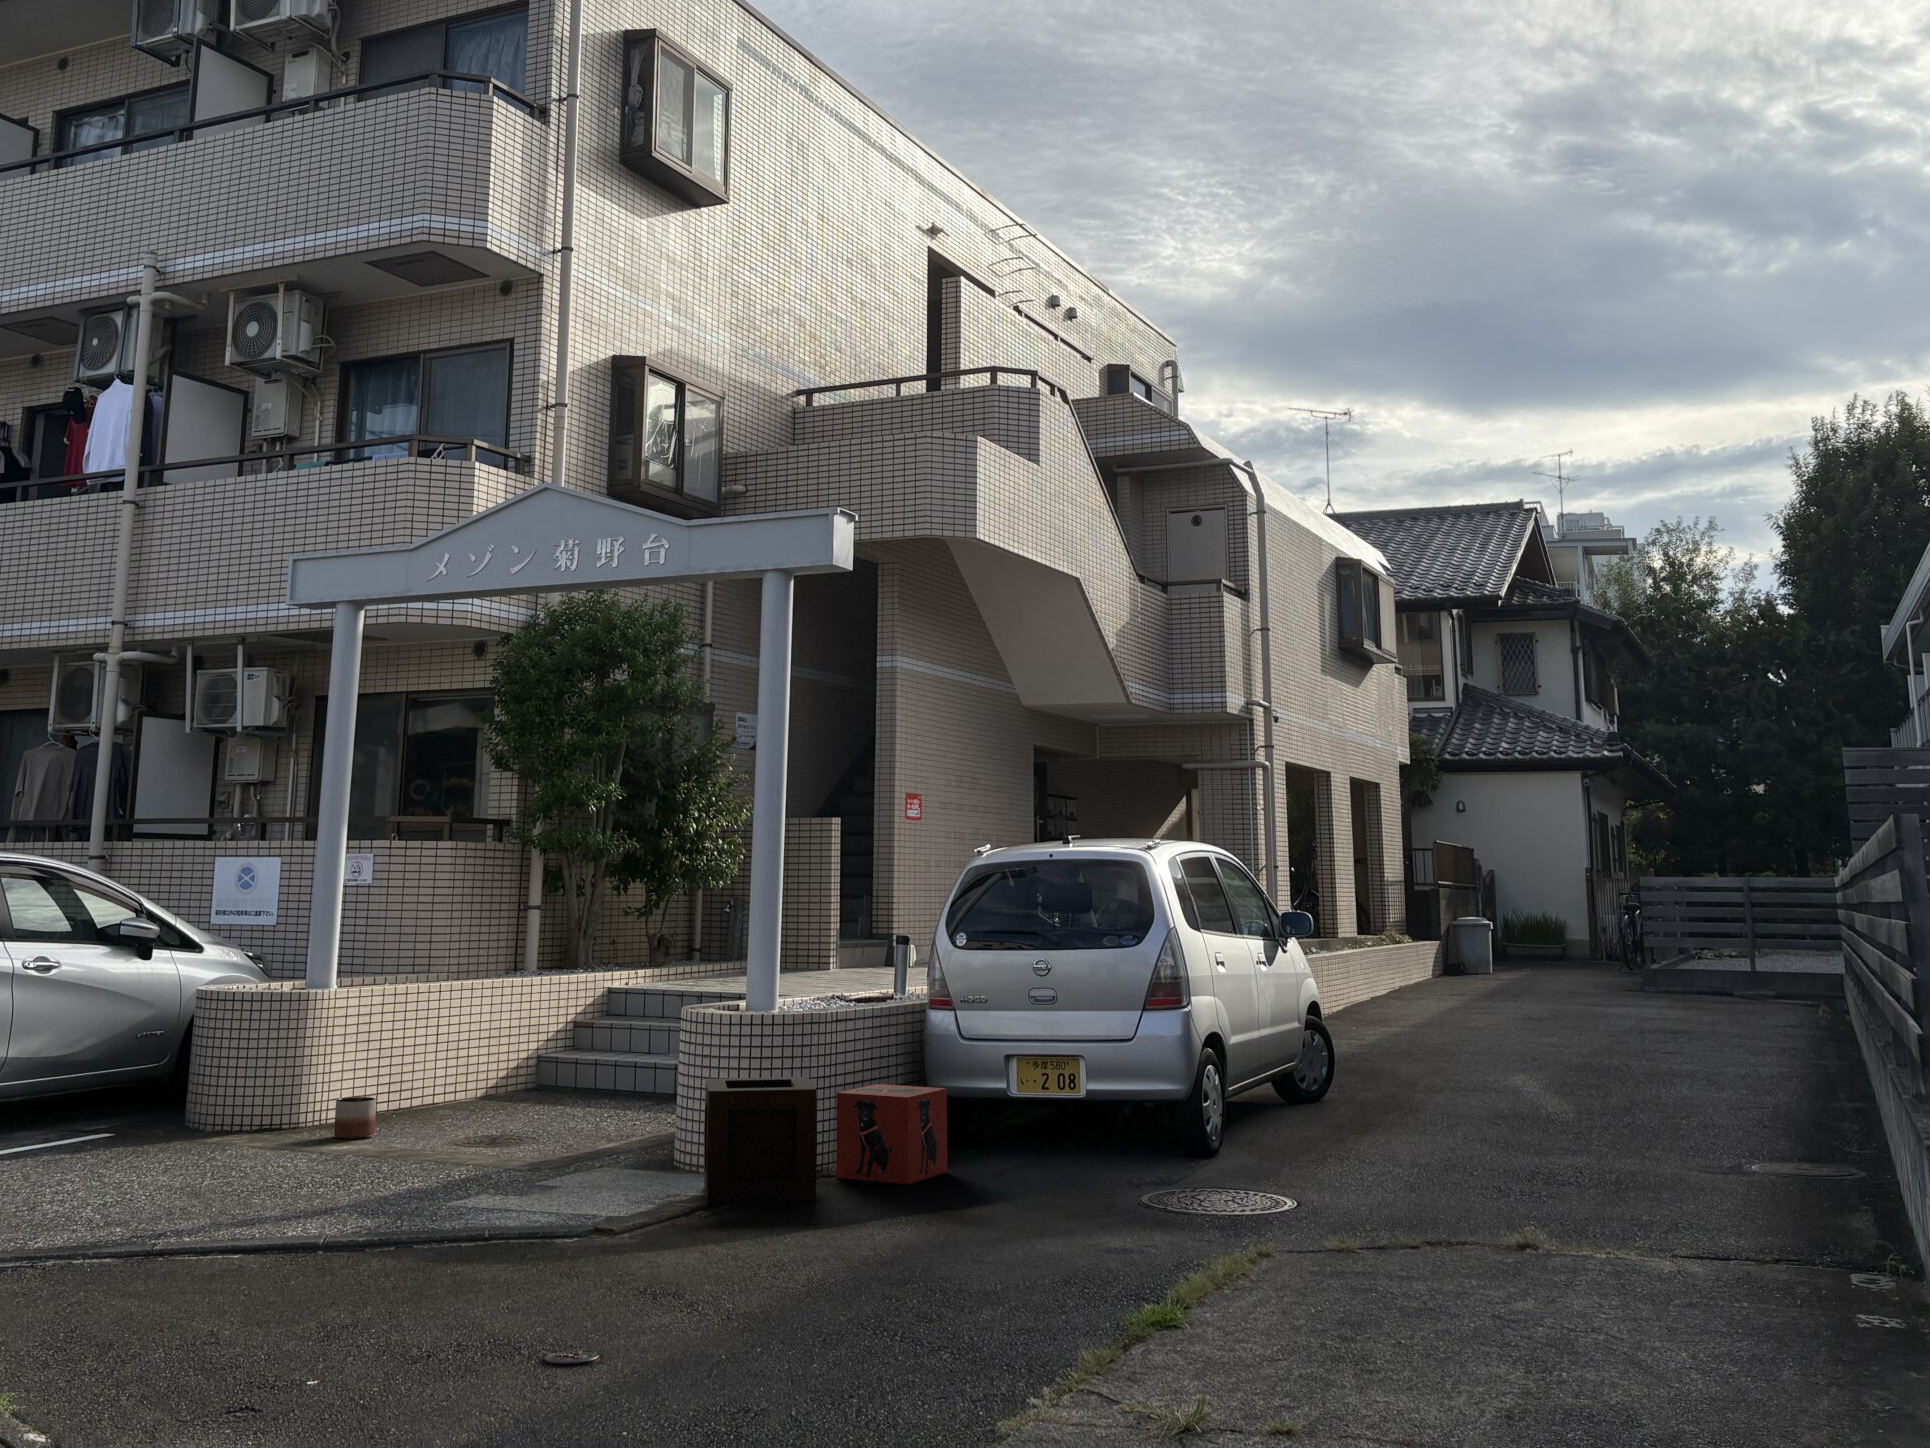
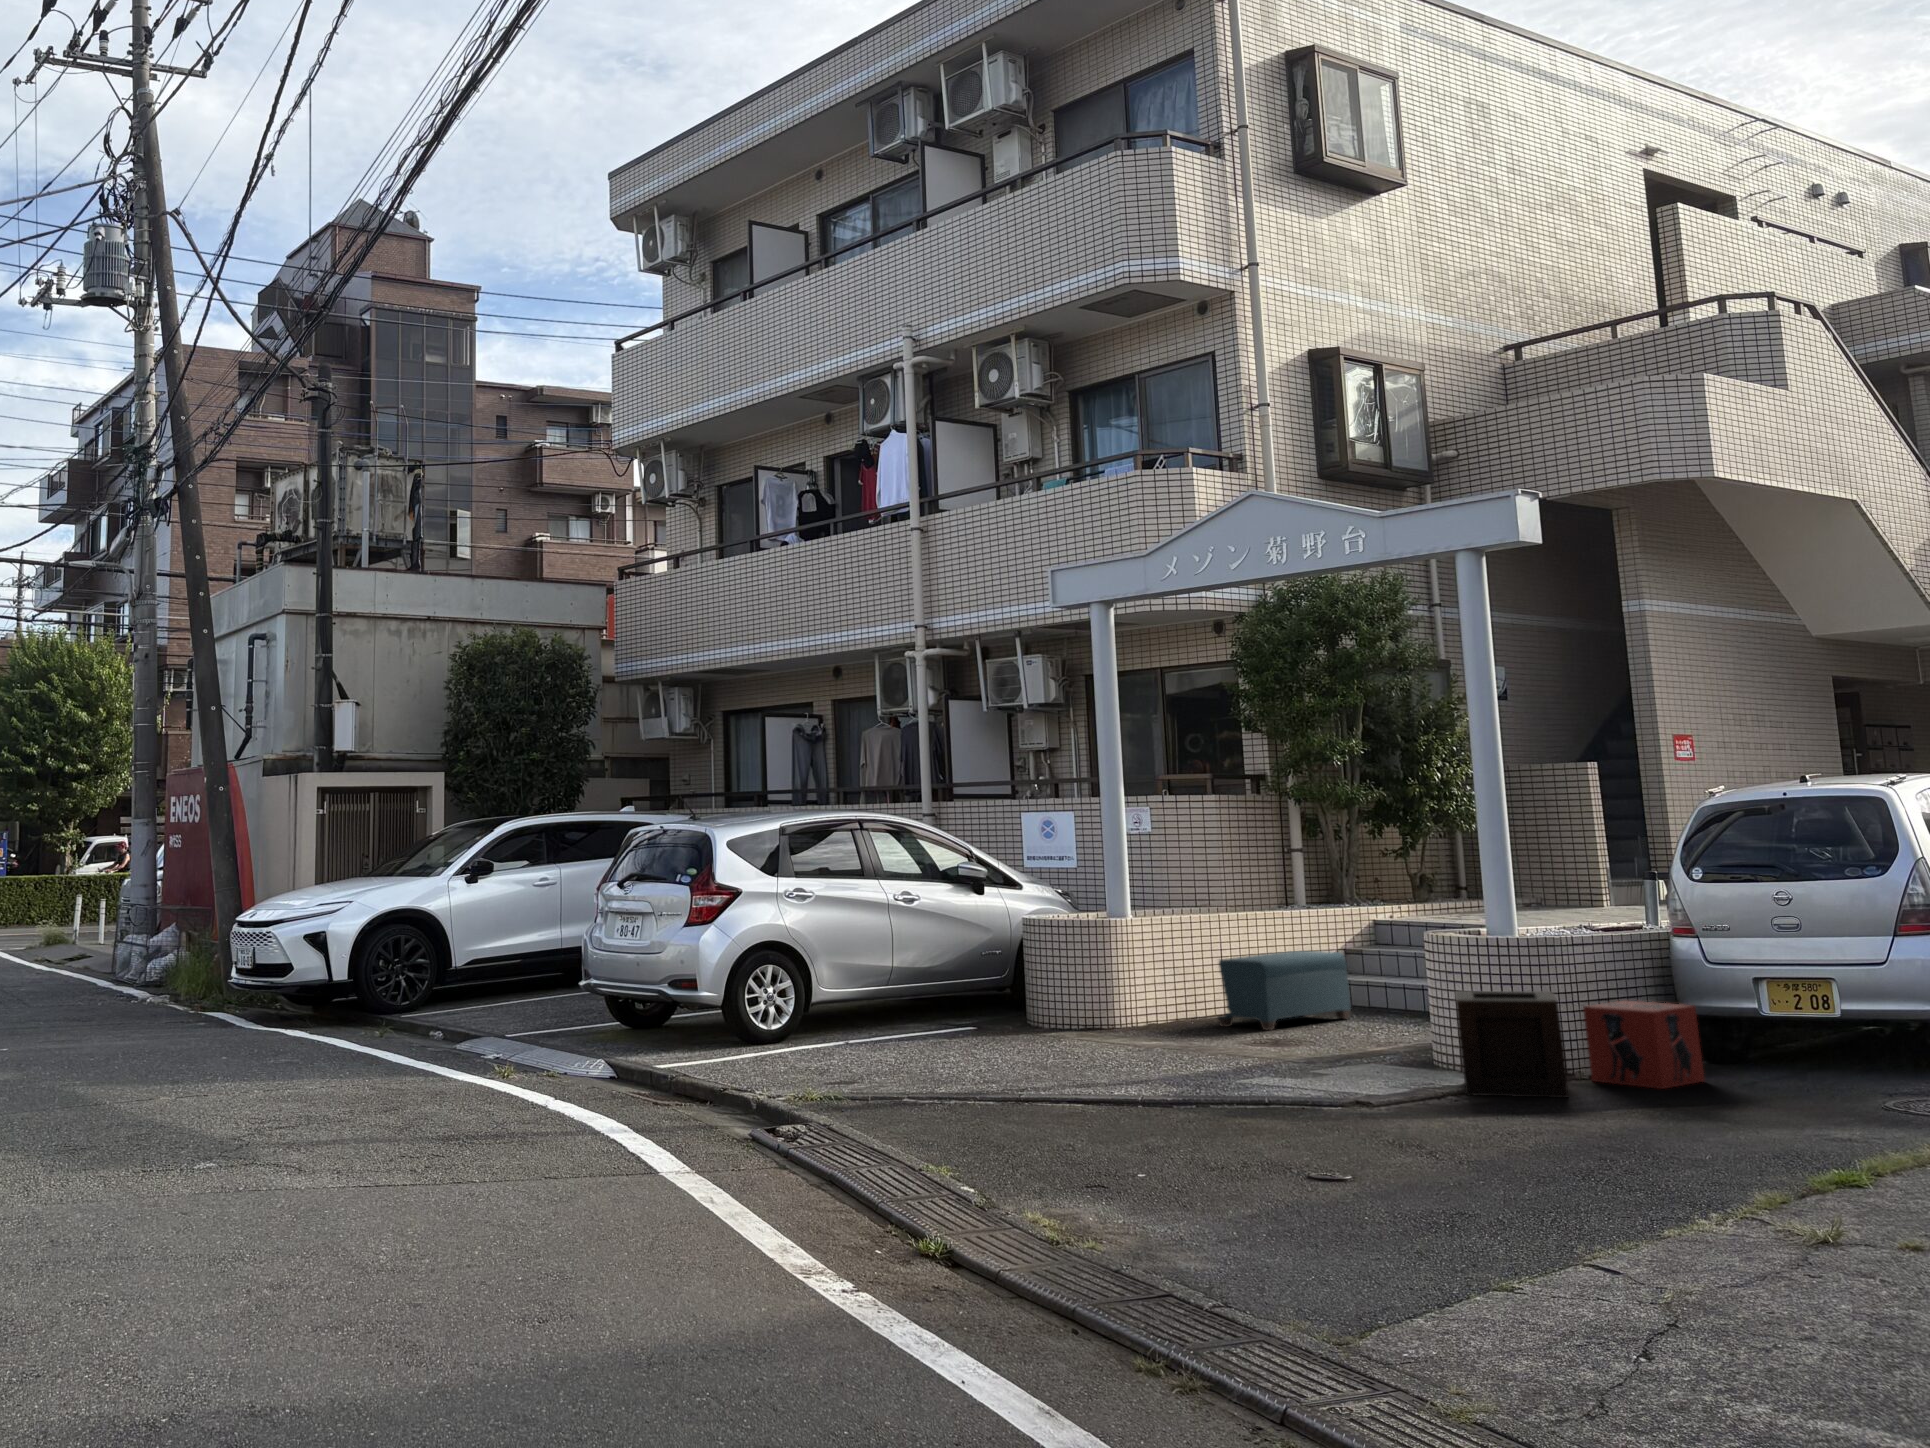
bench: none [425,1028,580,1125] -> present [1217,951,1351,1030]
planter: present [334,1097,376,1139] -> none [1142,1004,1177,1037]

